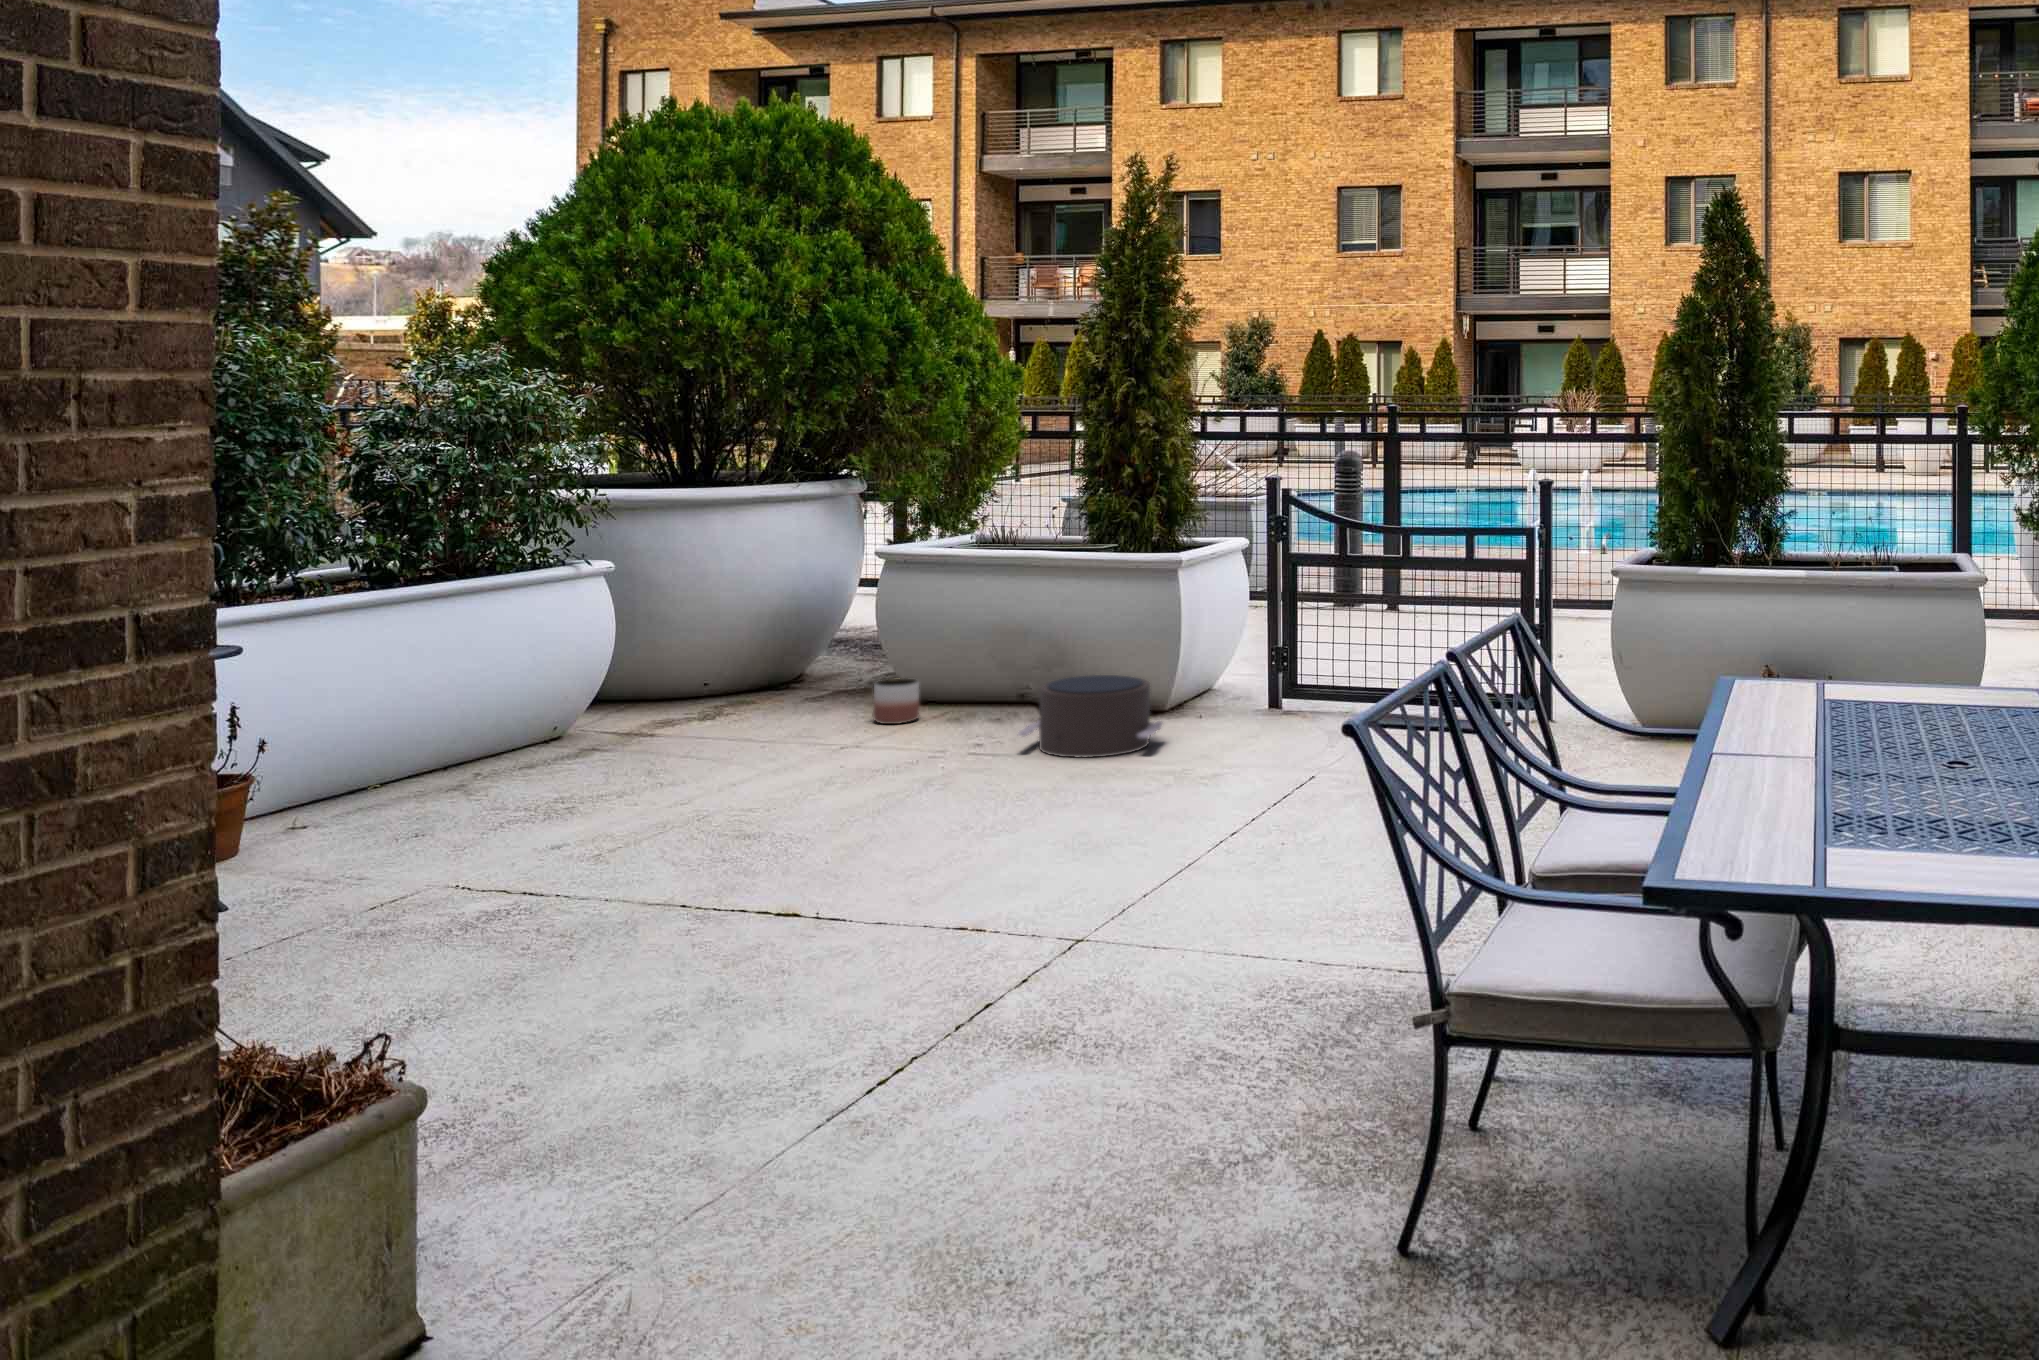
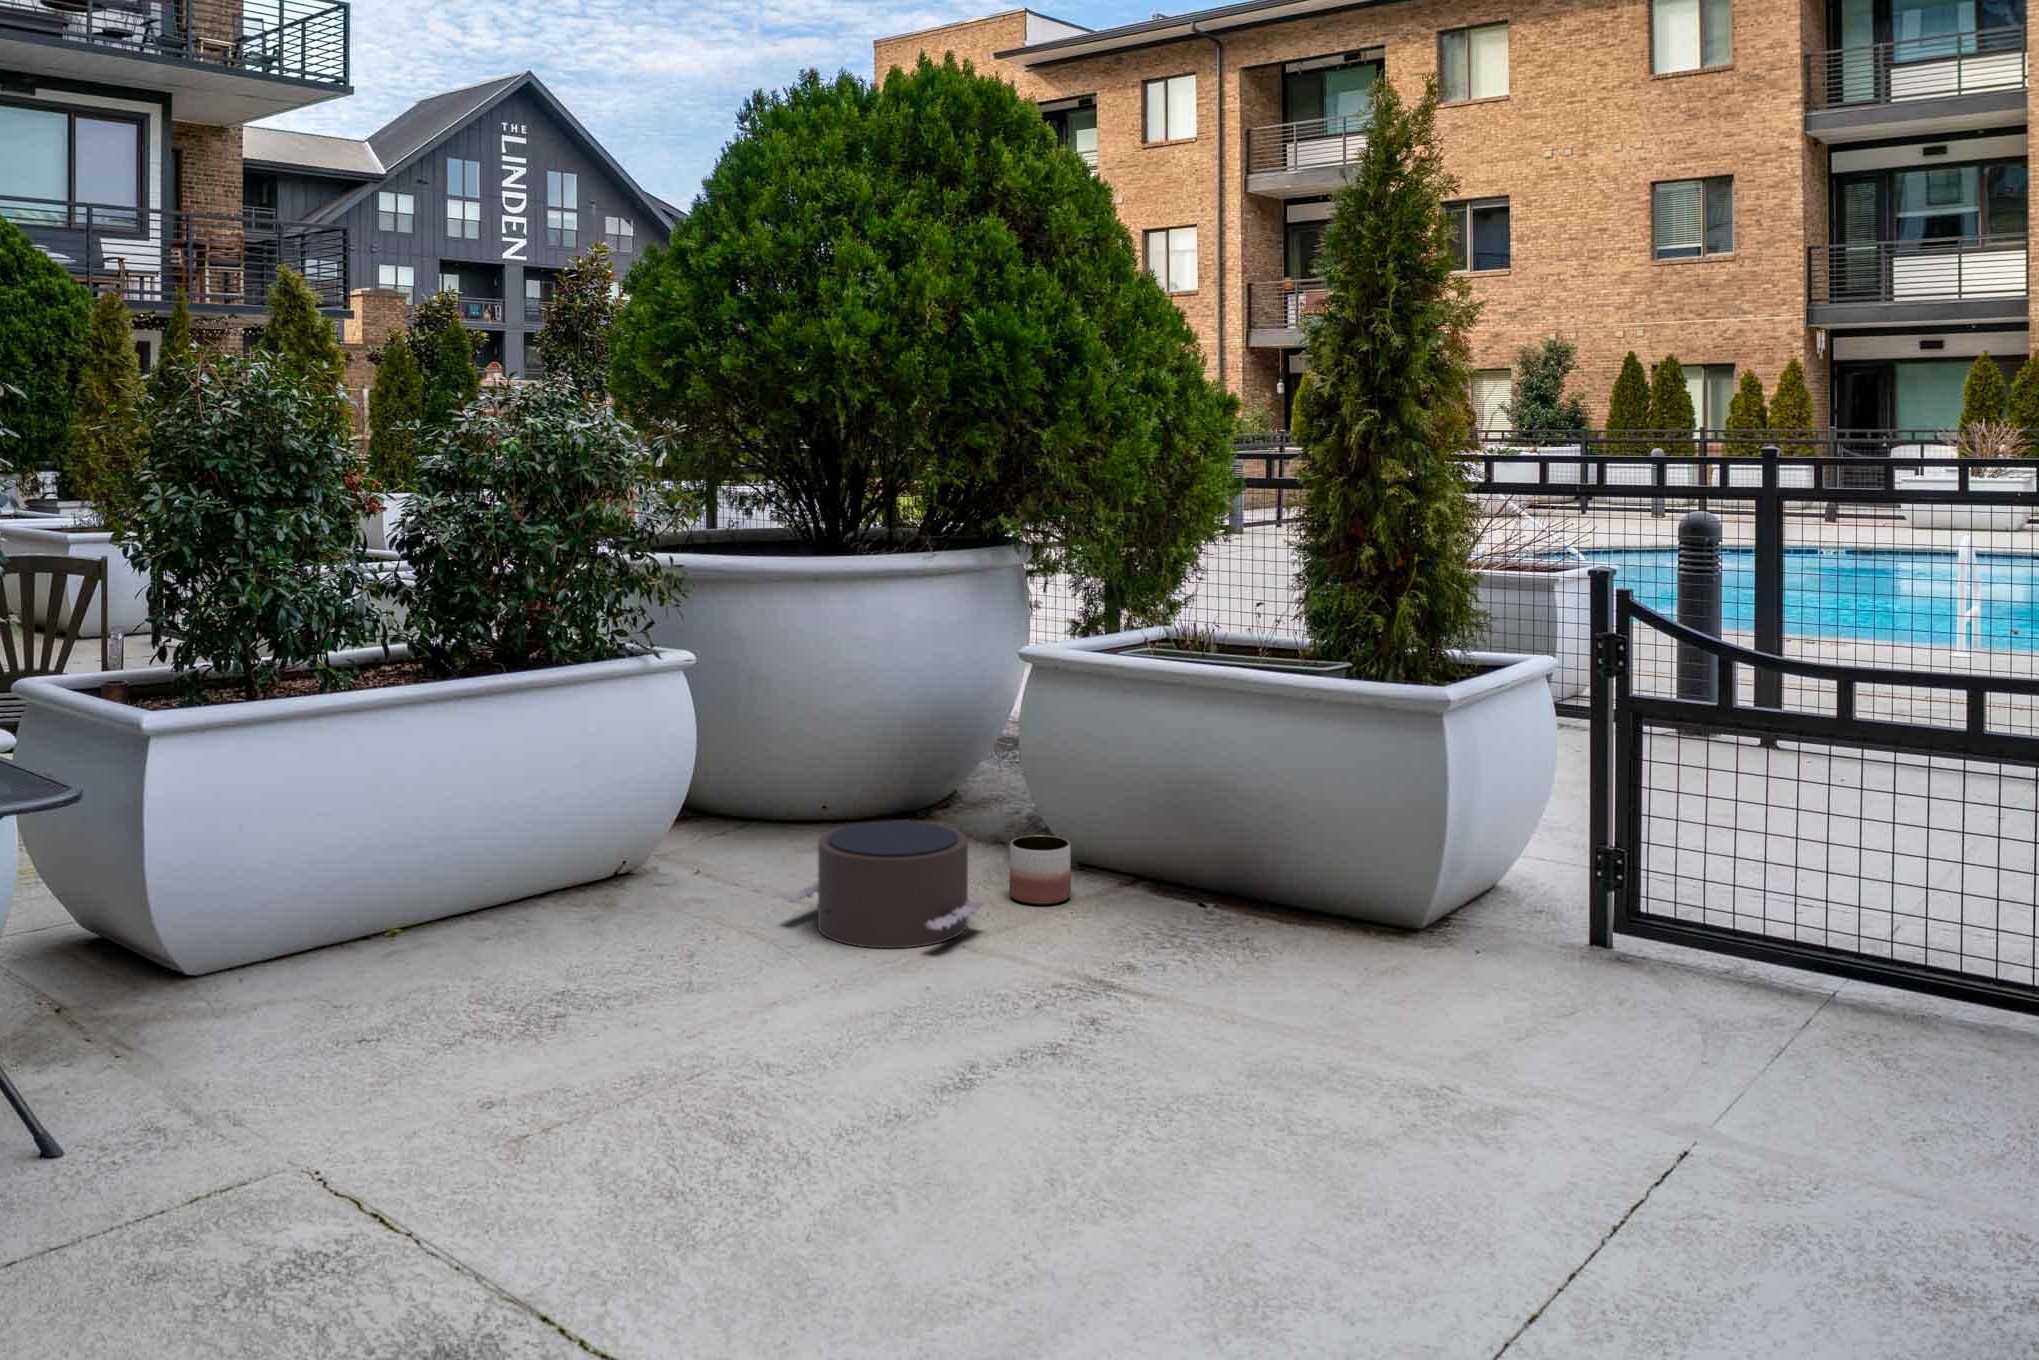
pouf: present [1018,675,1162,758] -> present [786,821,983,948]

